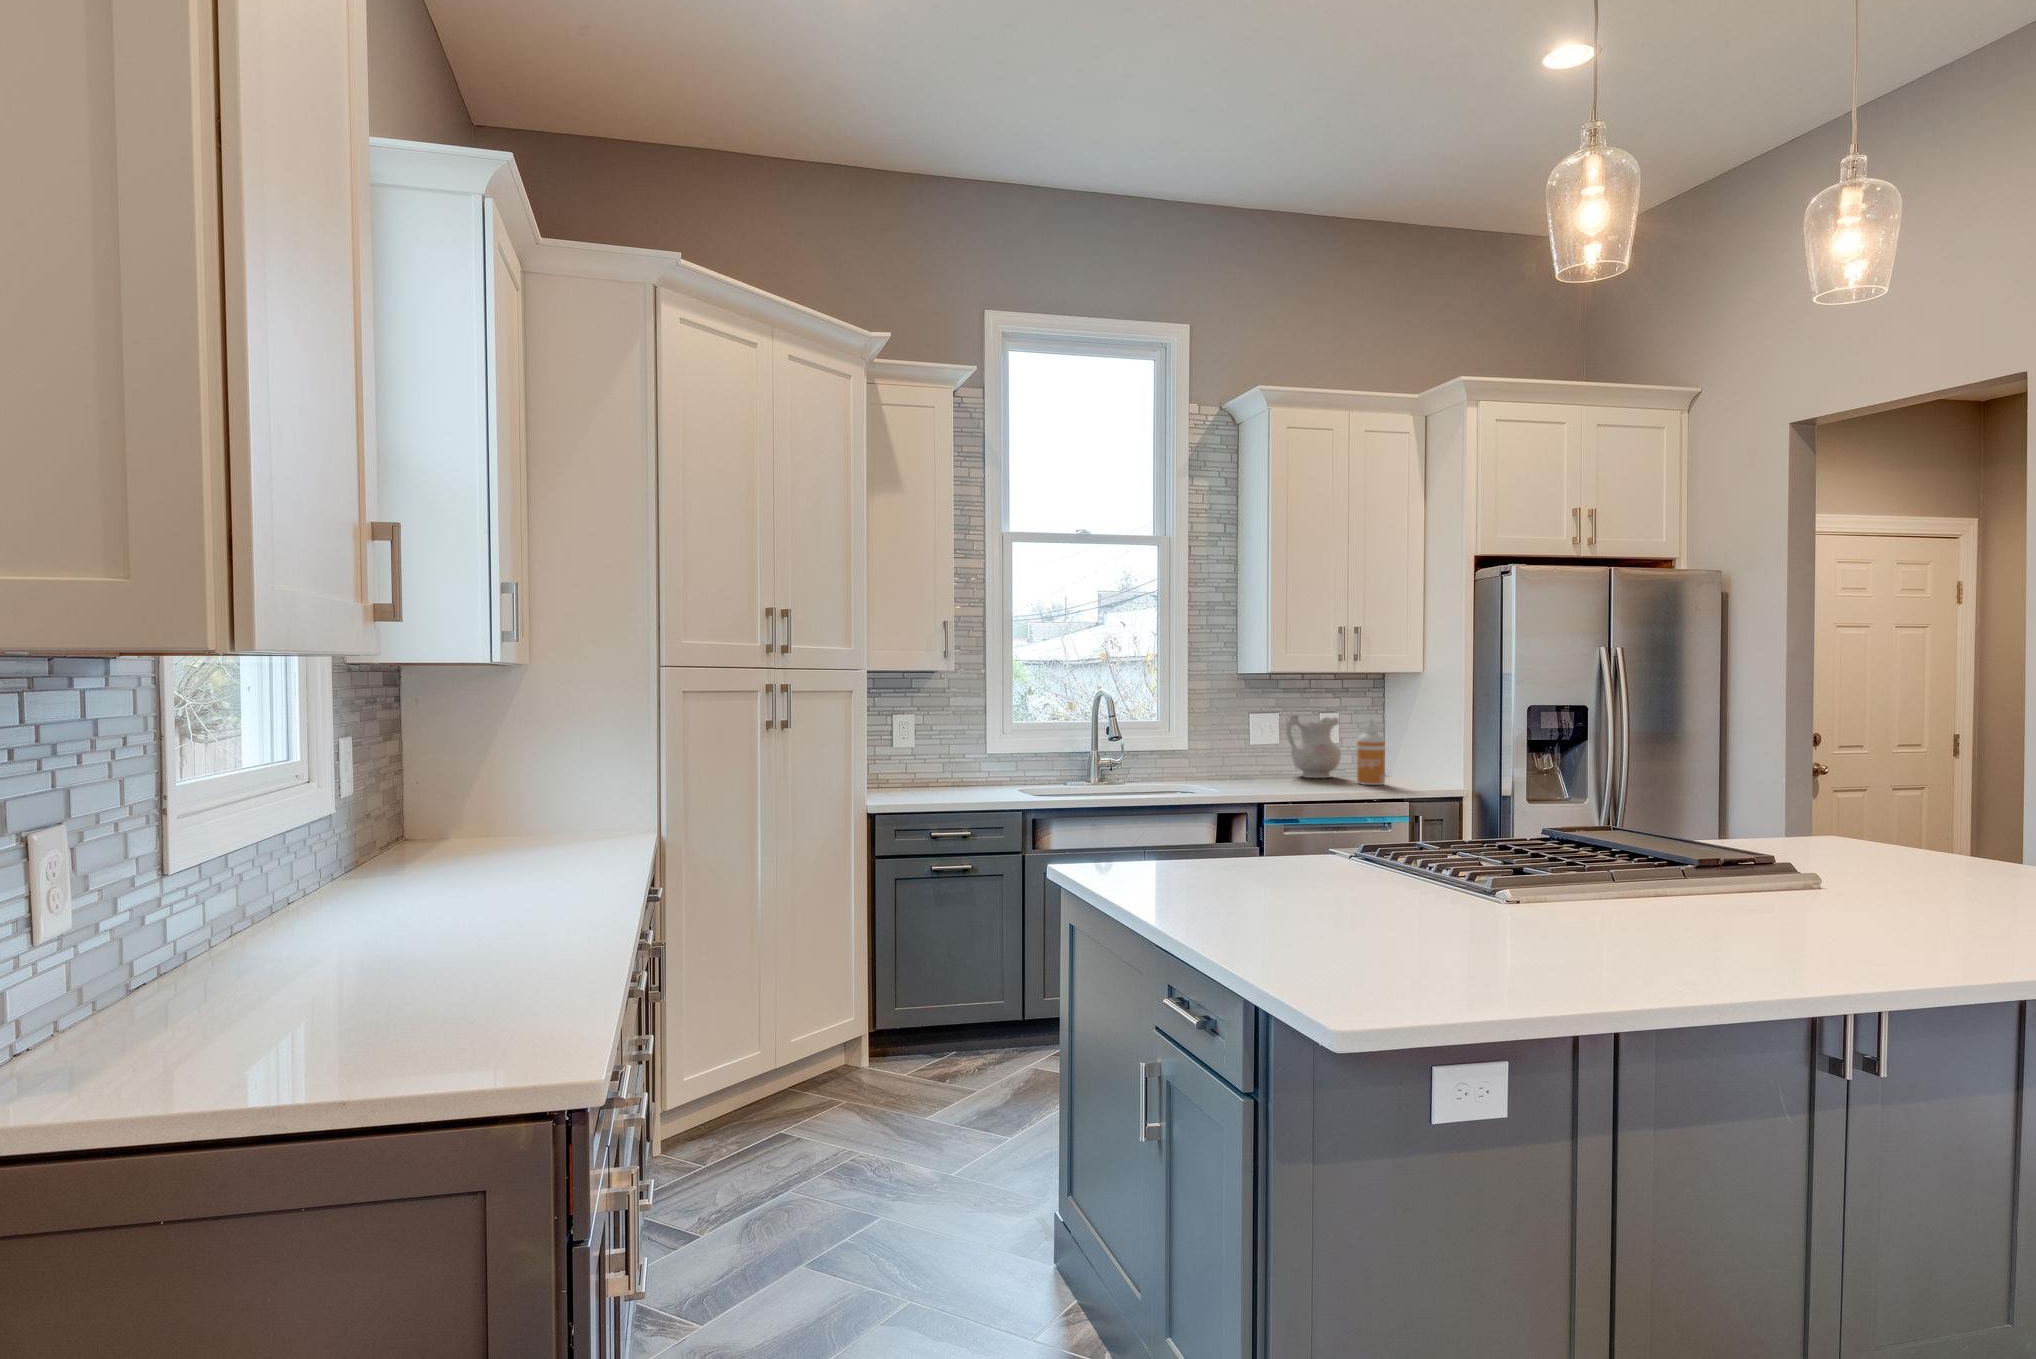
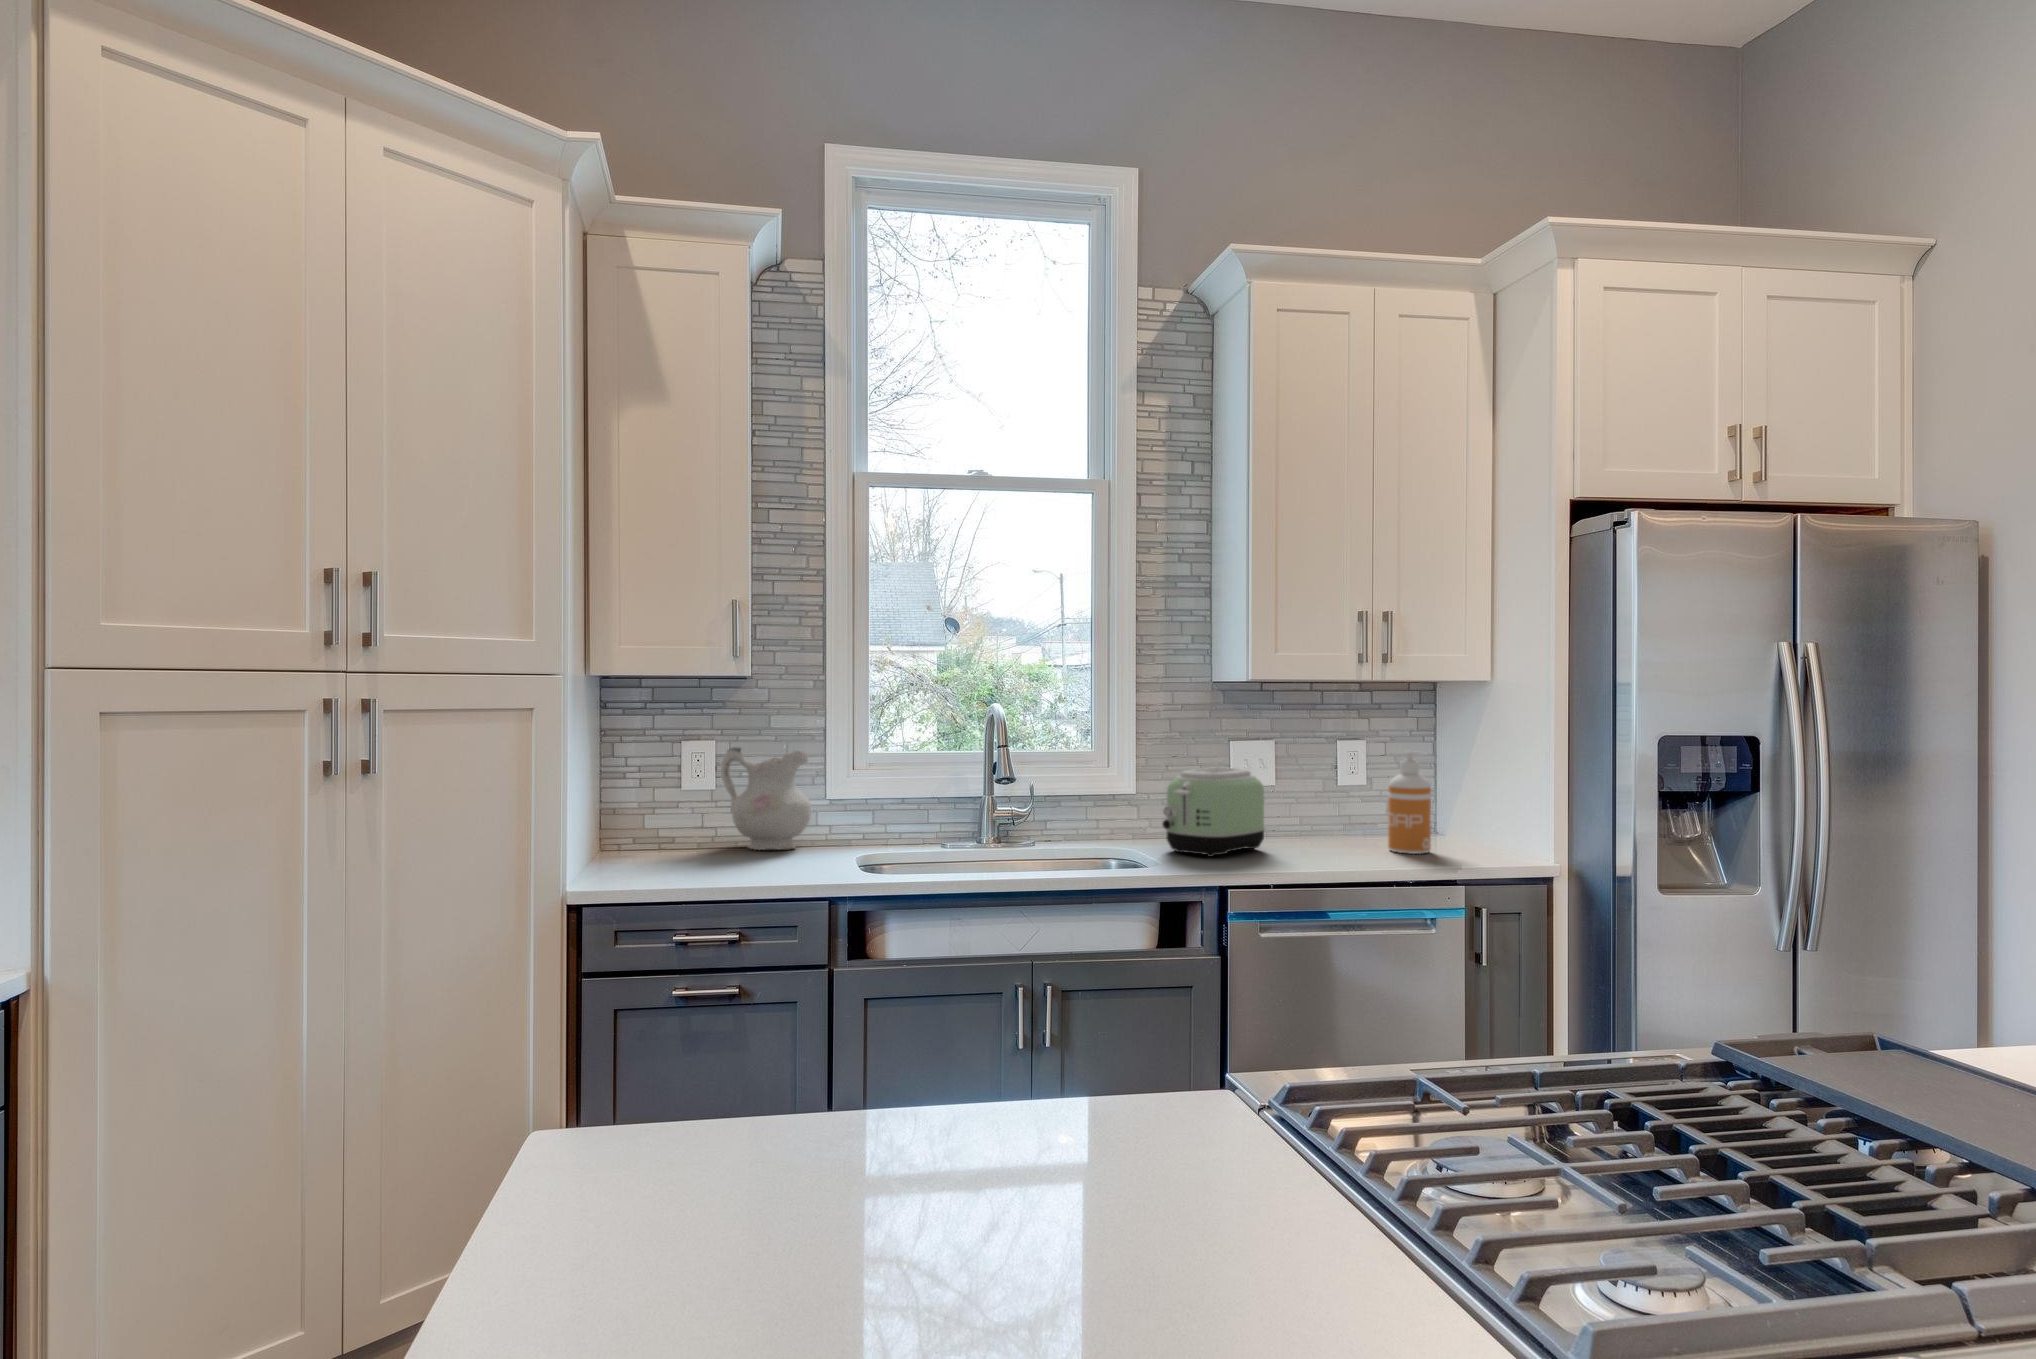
ceramic pitcher: present [1286,716,1341,778] -> present [721,747,811,850]
toaster: none [1214,730,1279,788] -> present [1163,767,1265,857]

